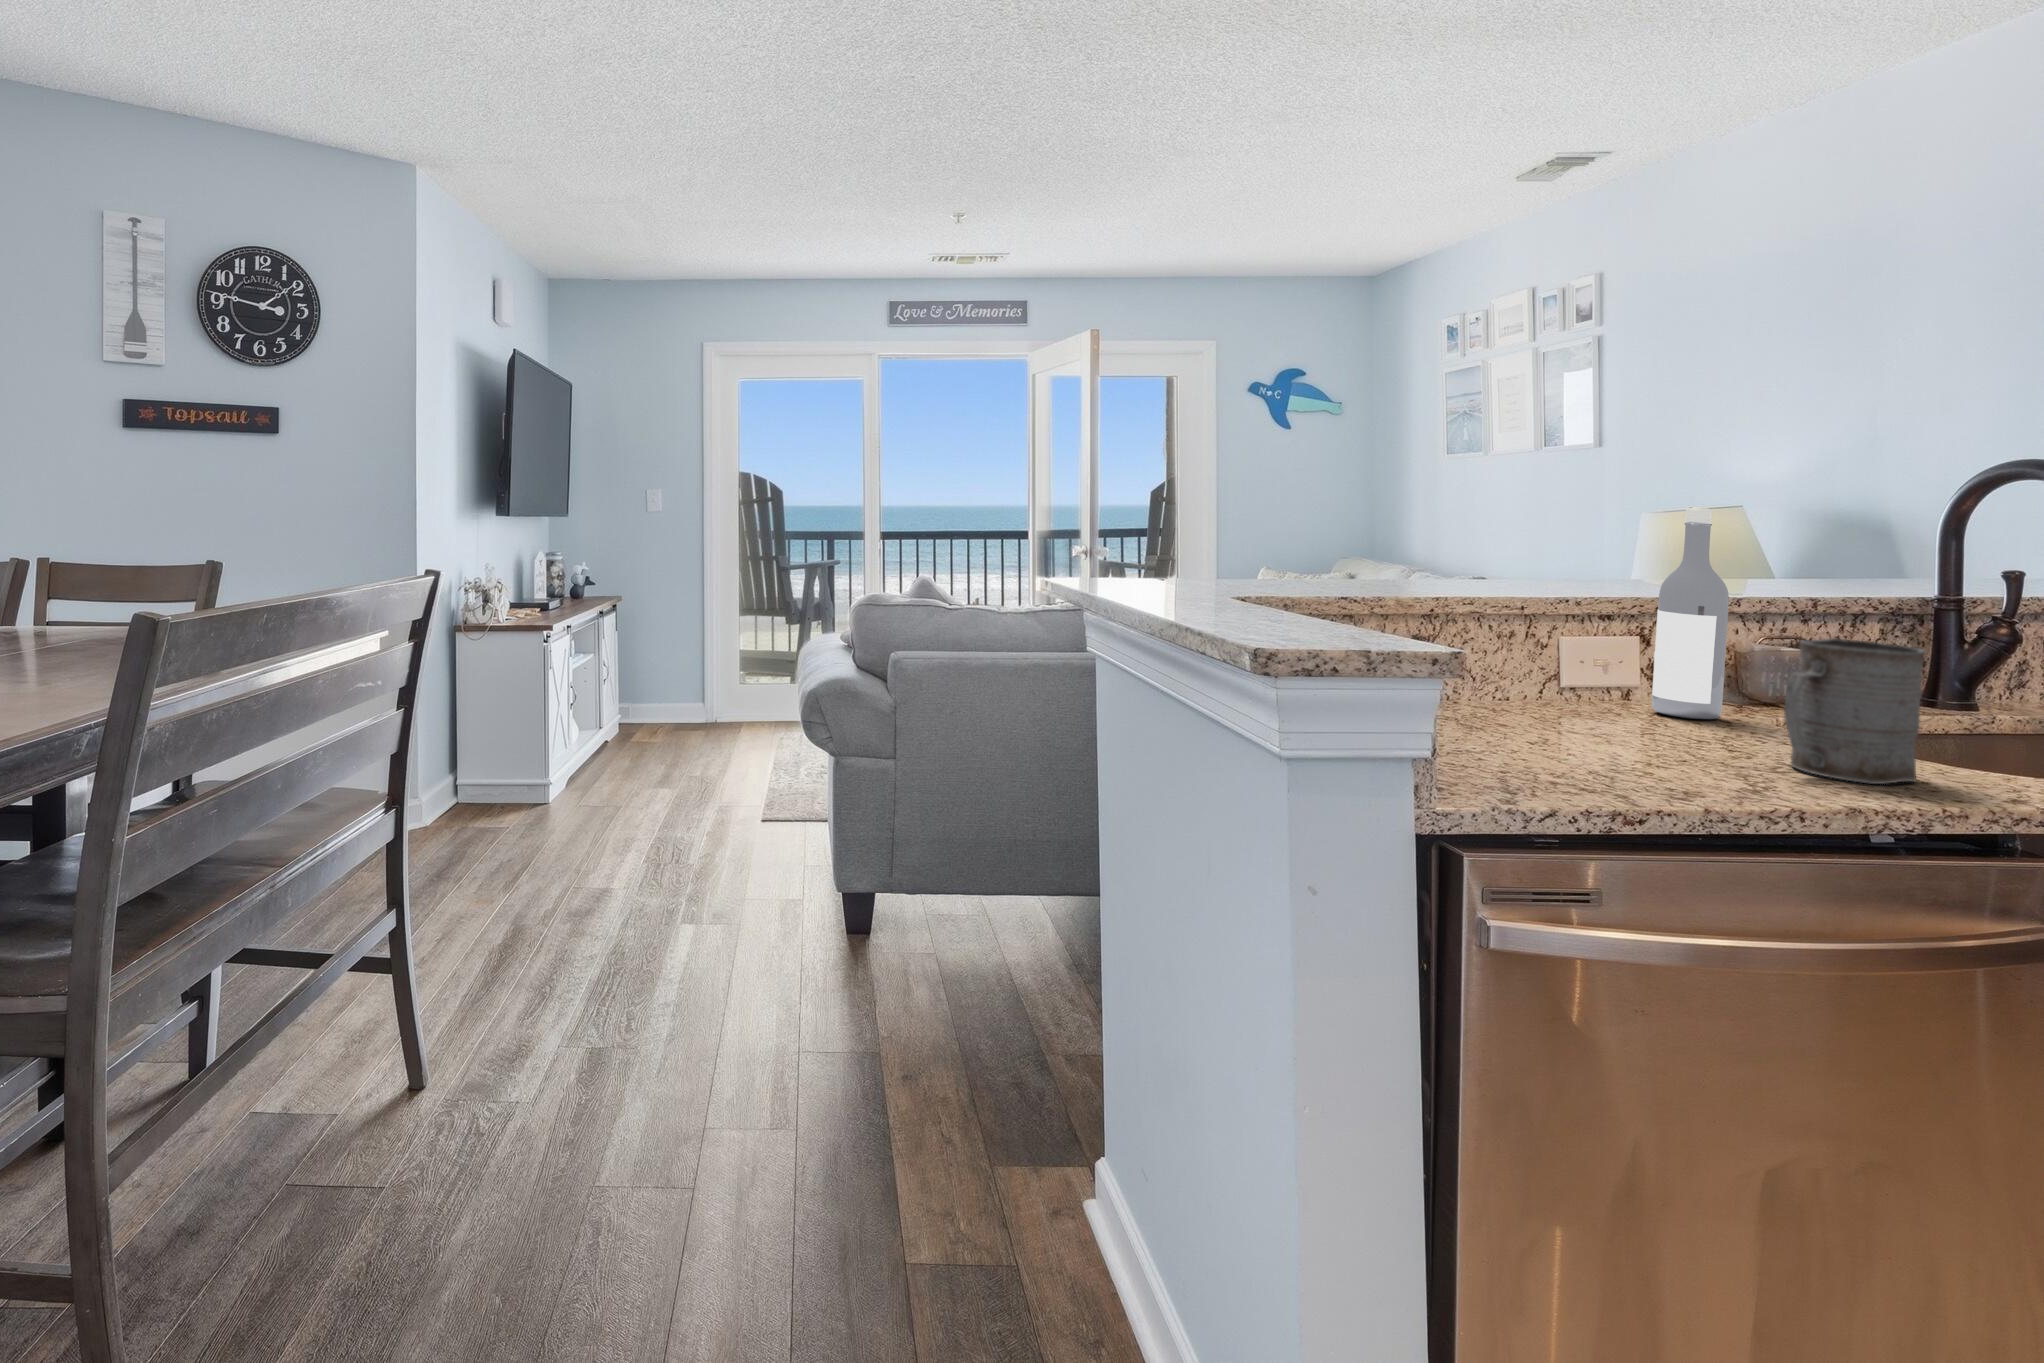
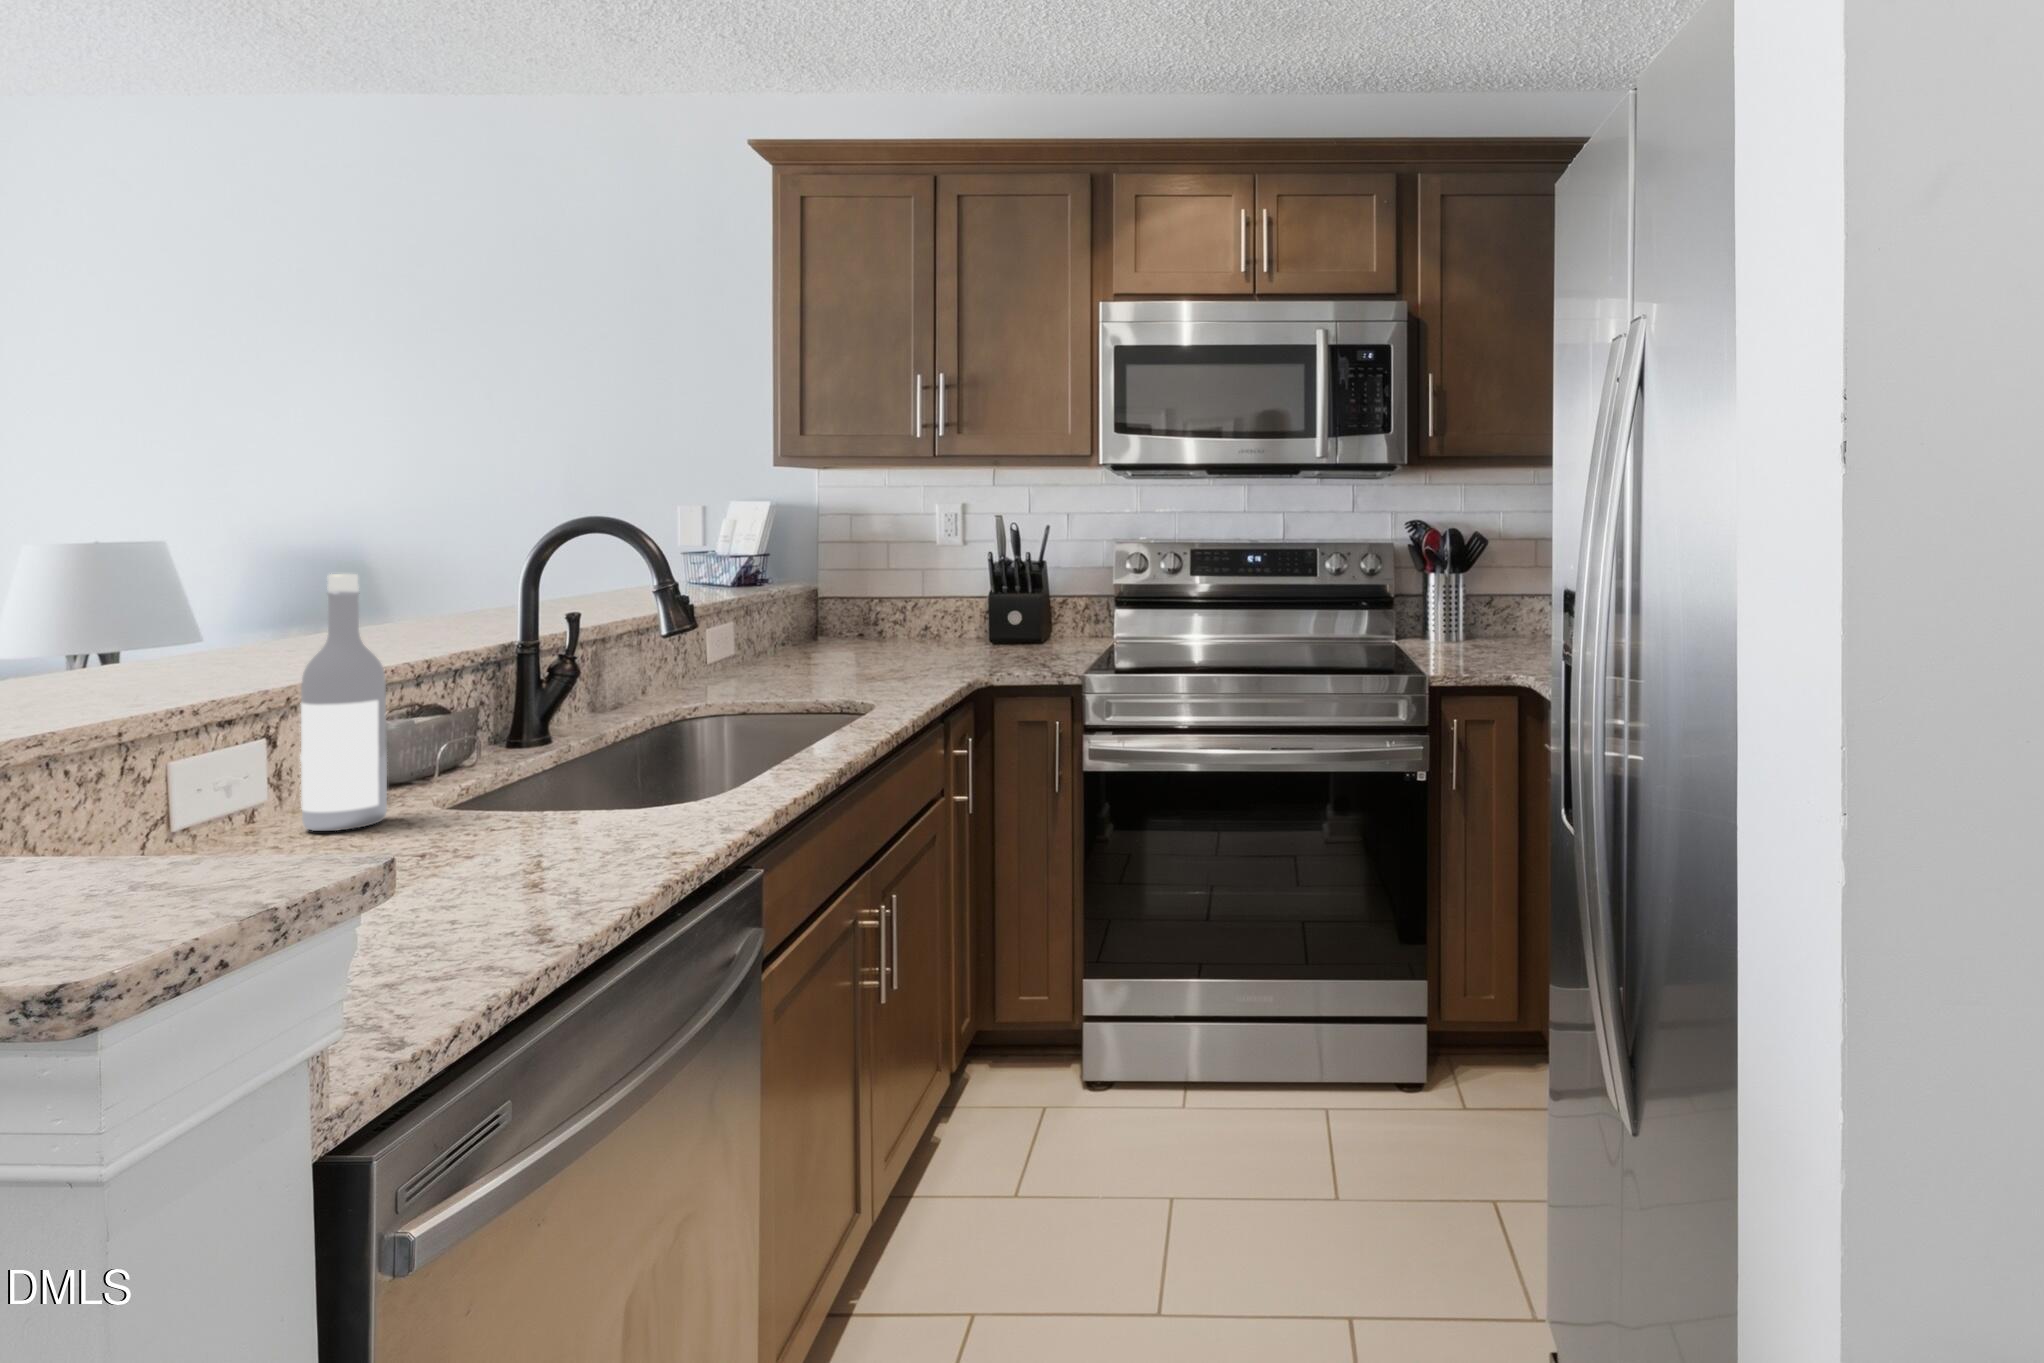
mug: present [1784,638,1925,784] -> none [524,705,638,860]

